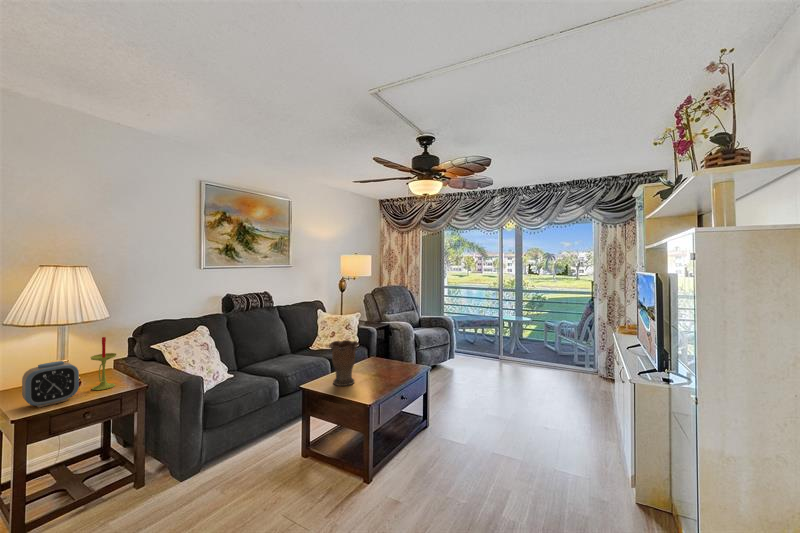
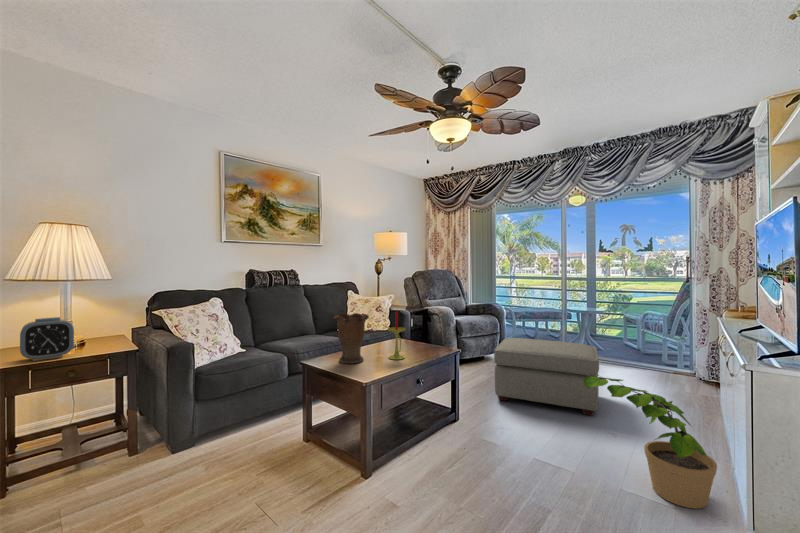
candle: present [90,337,117,390] -> present [388,311,406,360]
ottoman: none [453,350,535,412] -> present [494,338,599,416]
potted plant: none [530,385,619,479] -> present [583,374,717,509]

